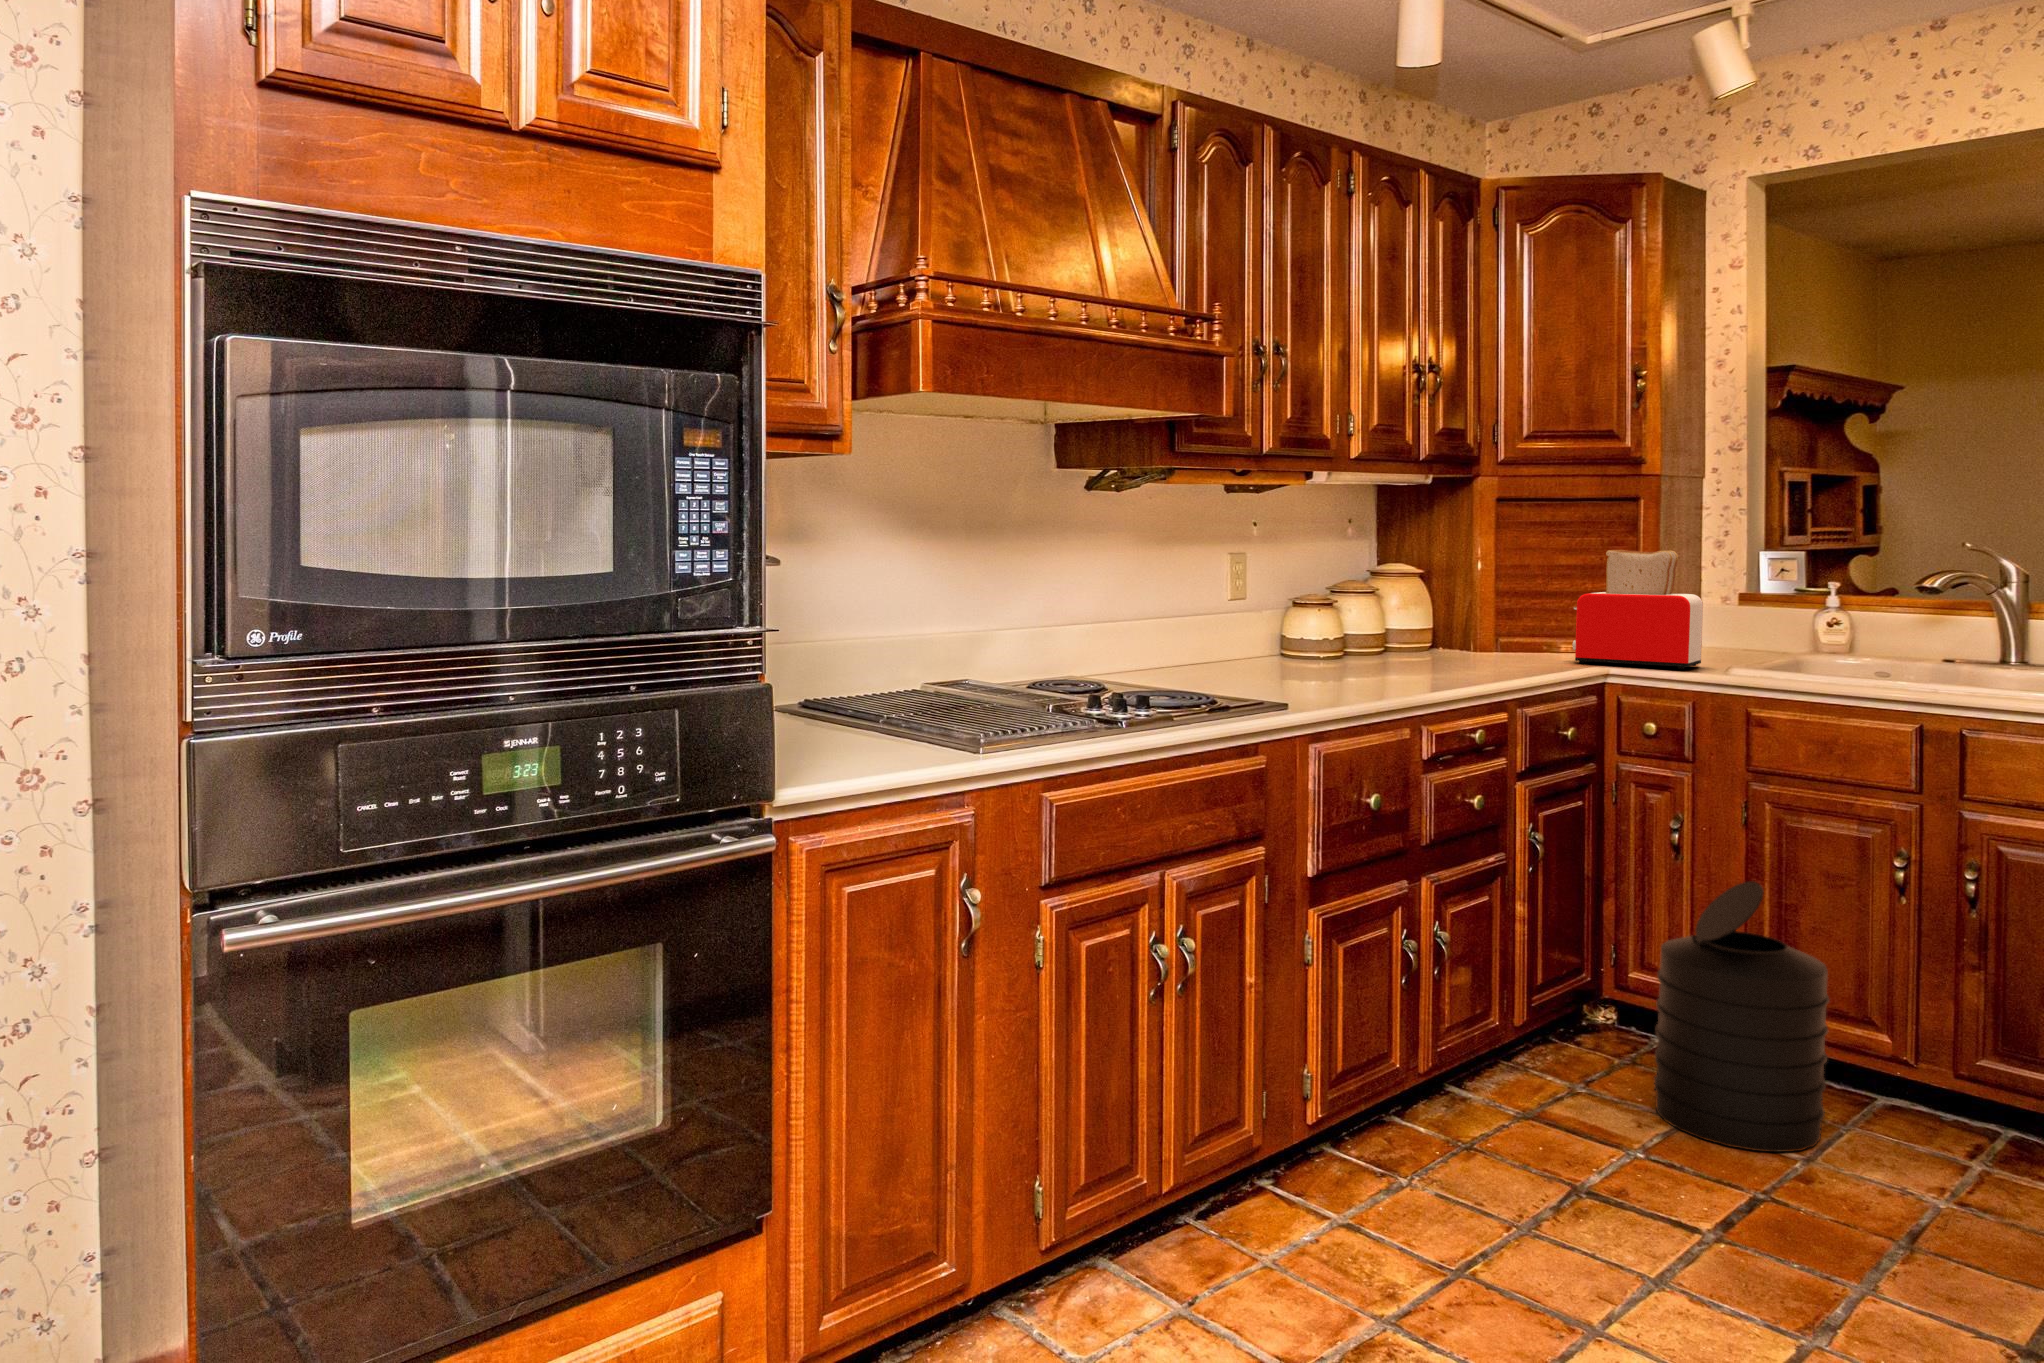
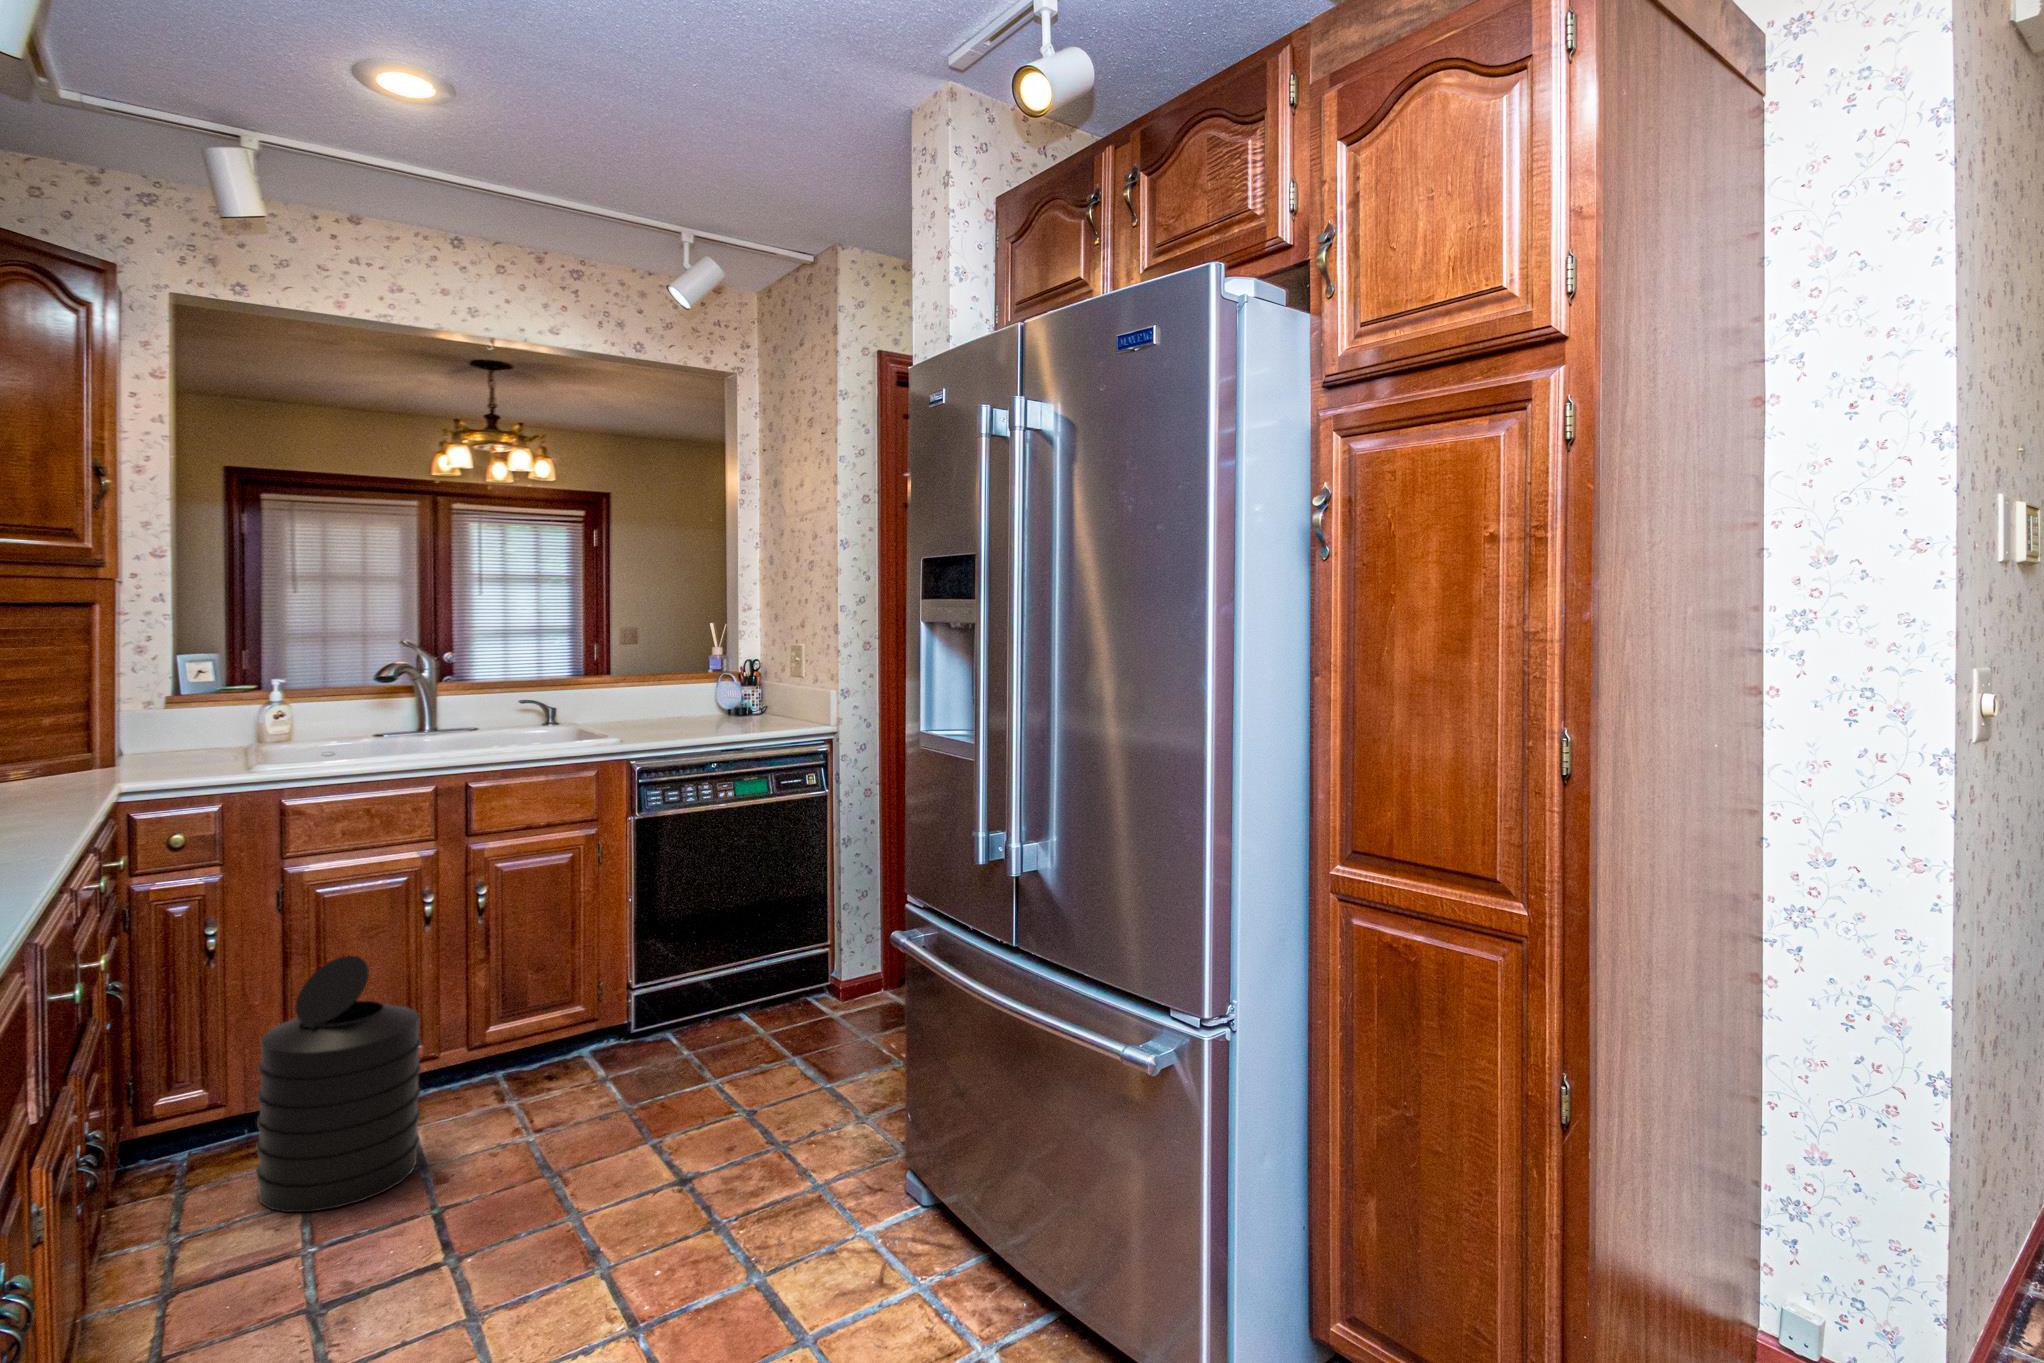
toaster: present [1573,550,1703,669] -> none [55,653,211,779]

